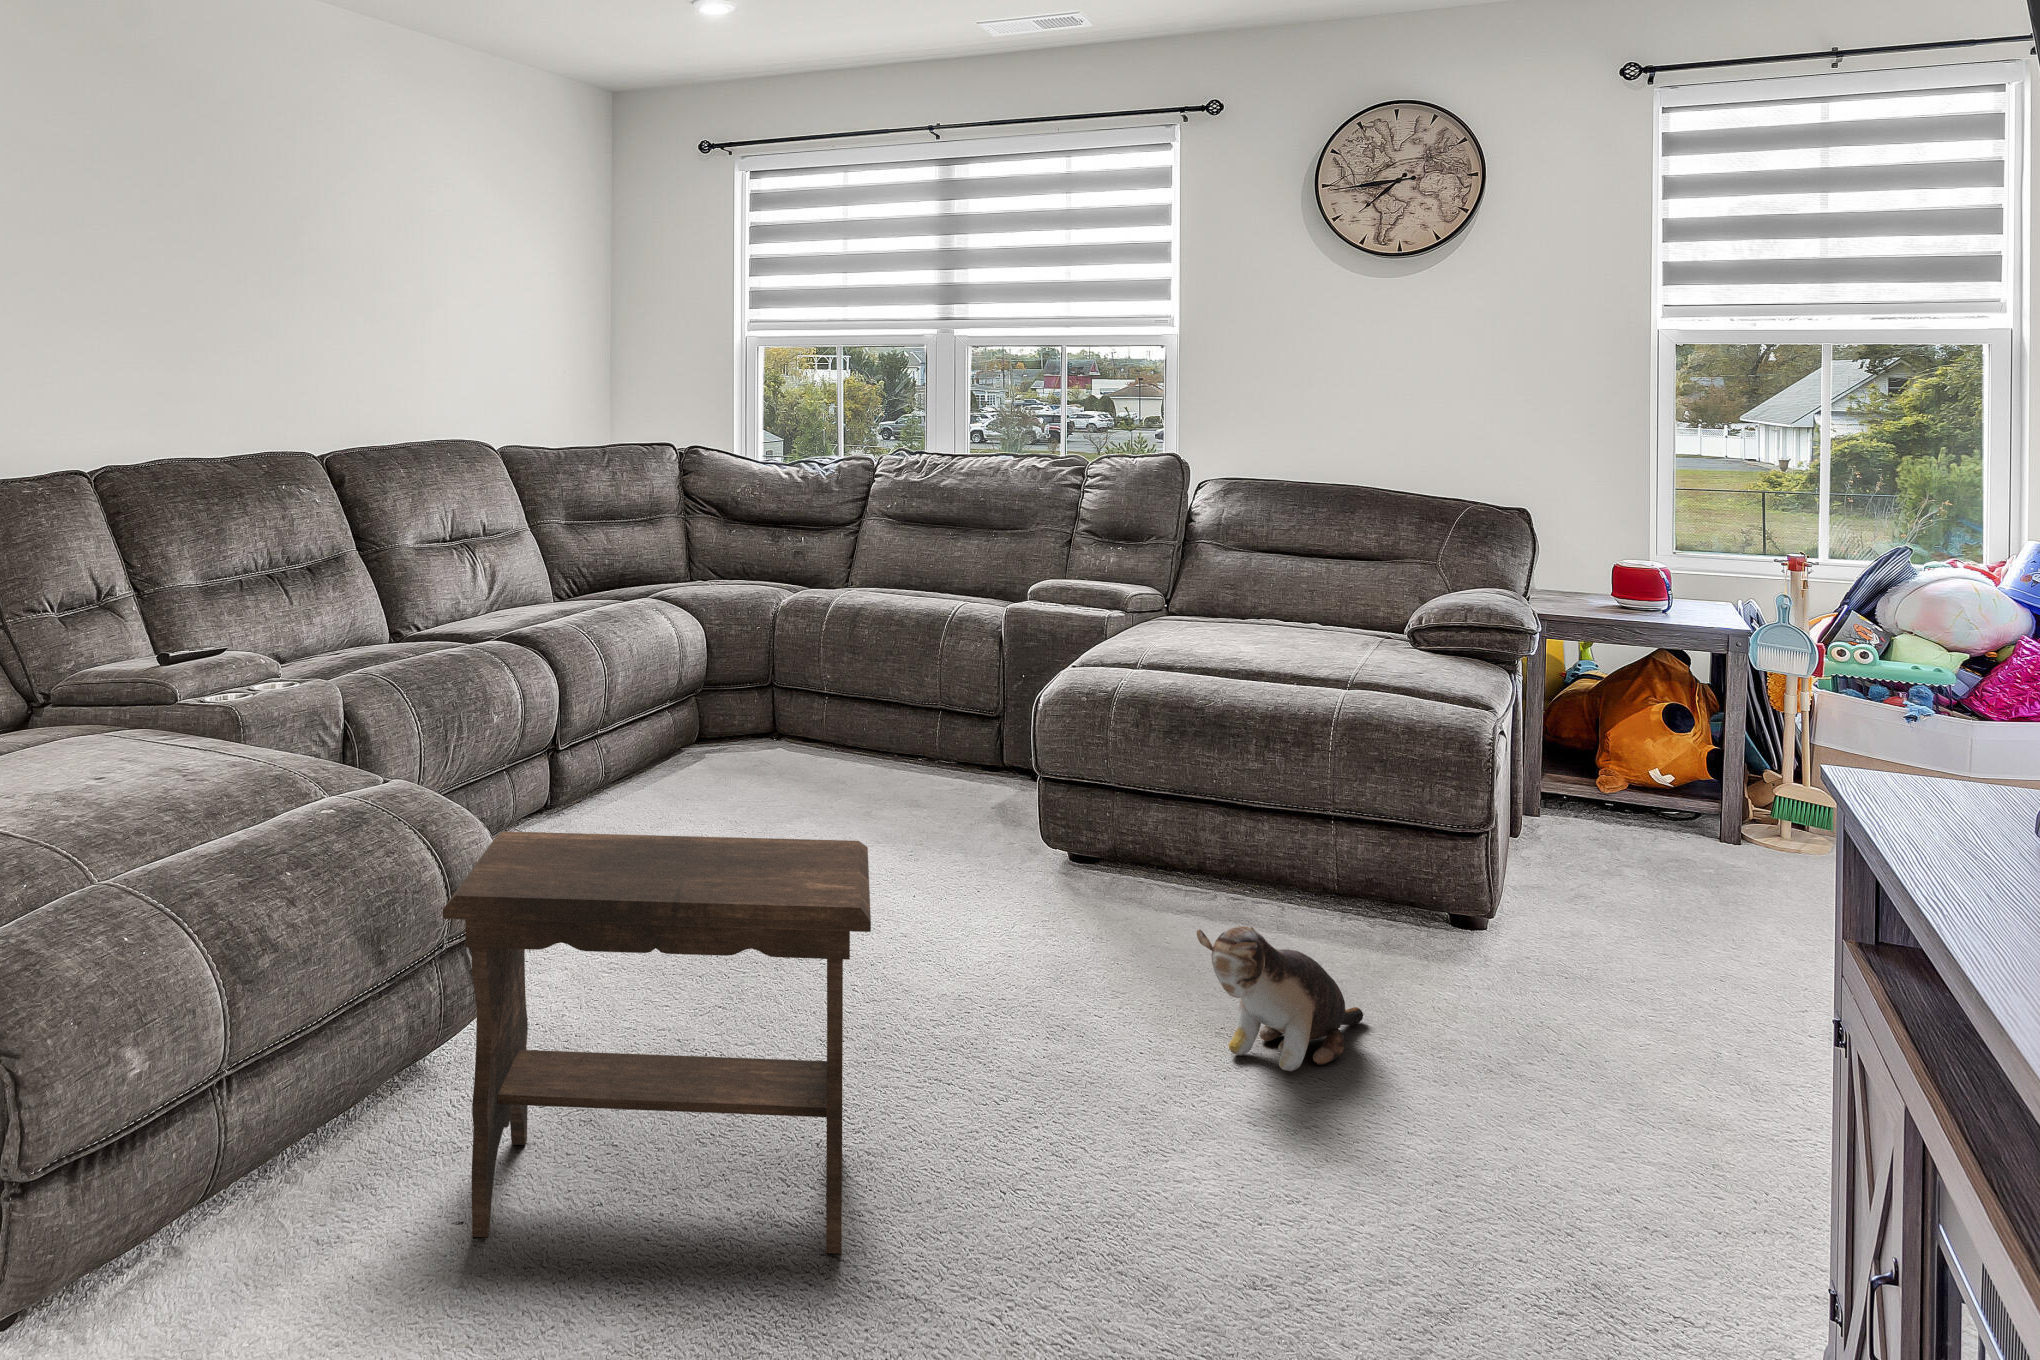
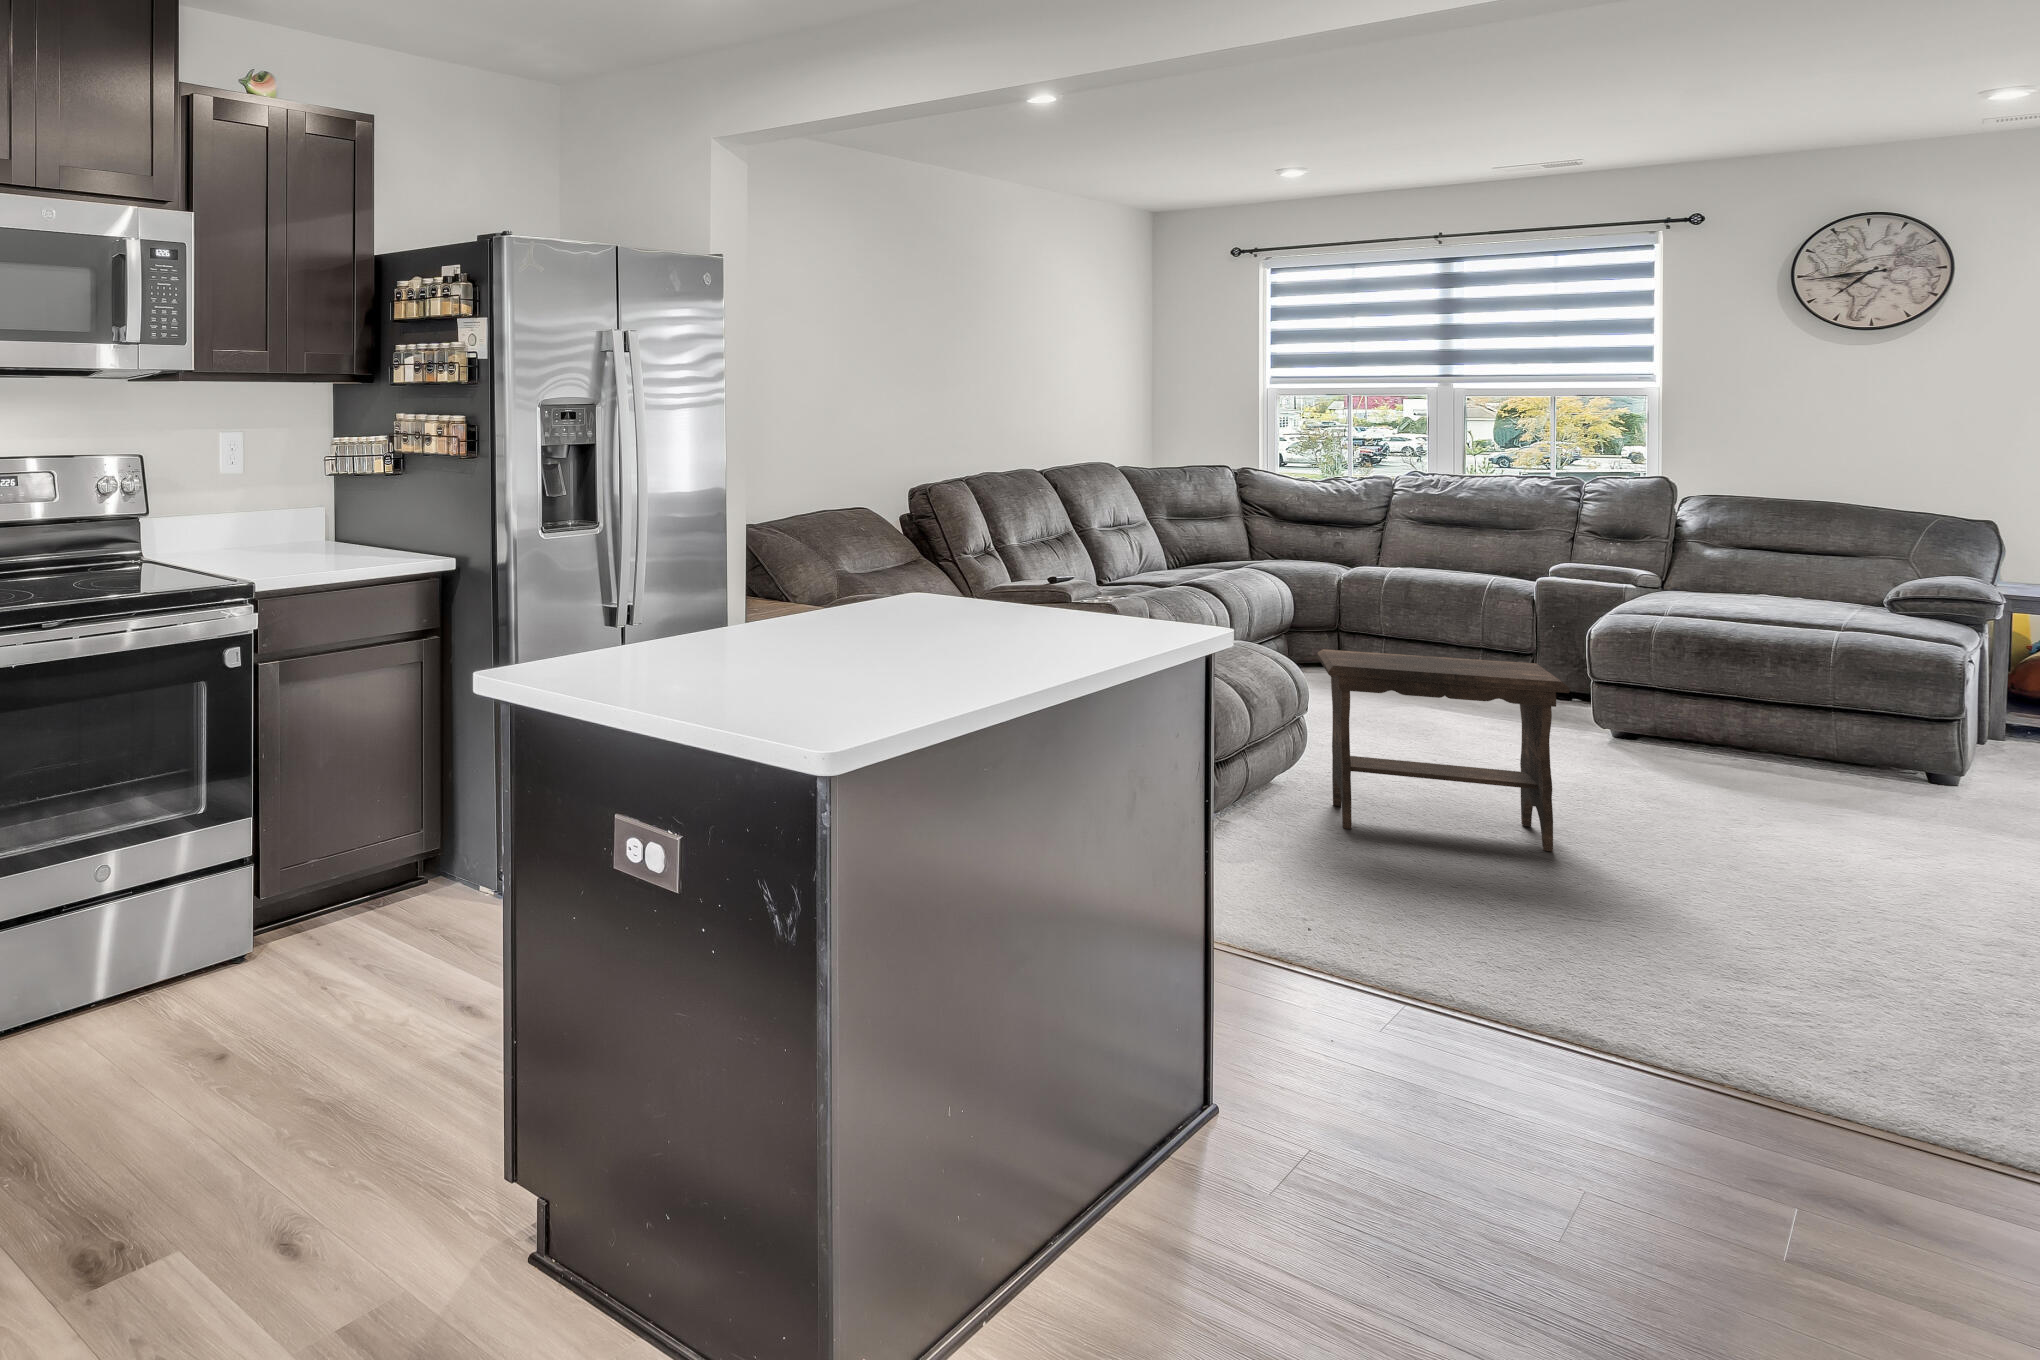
plush toy: present [1197,926,1363,1071] -> none [1744,741,1864,826]

